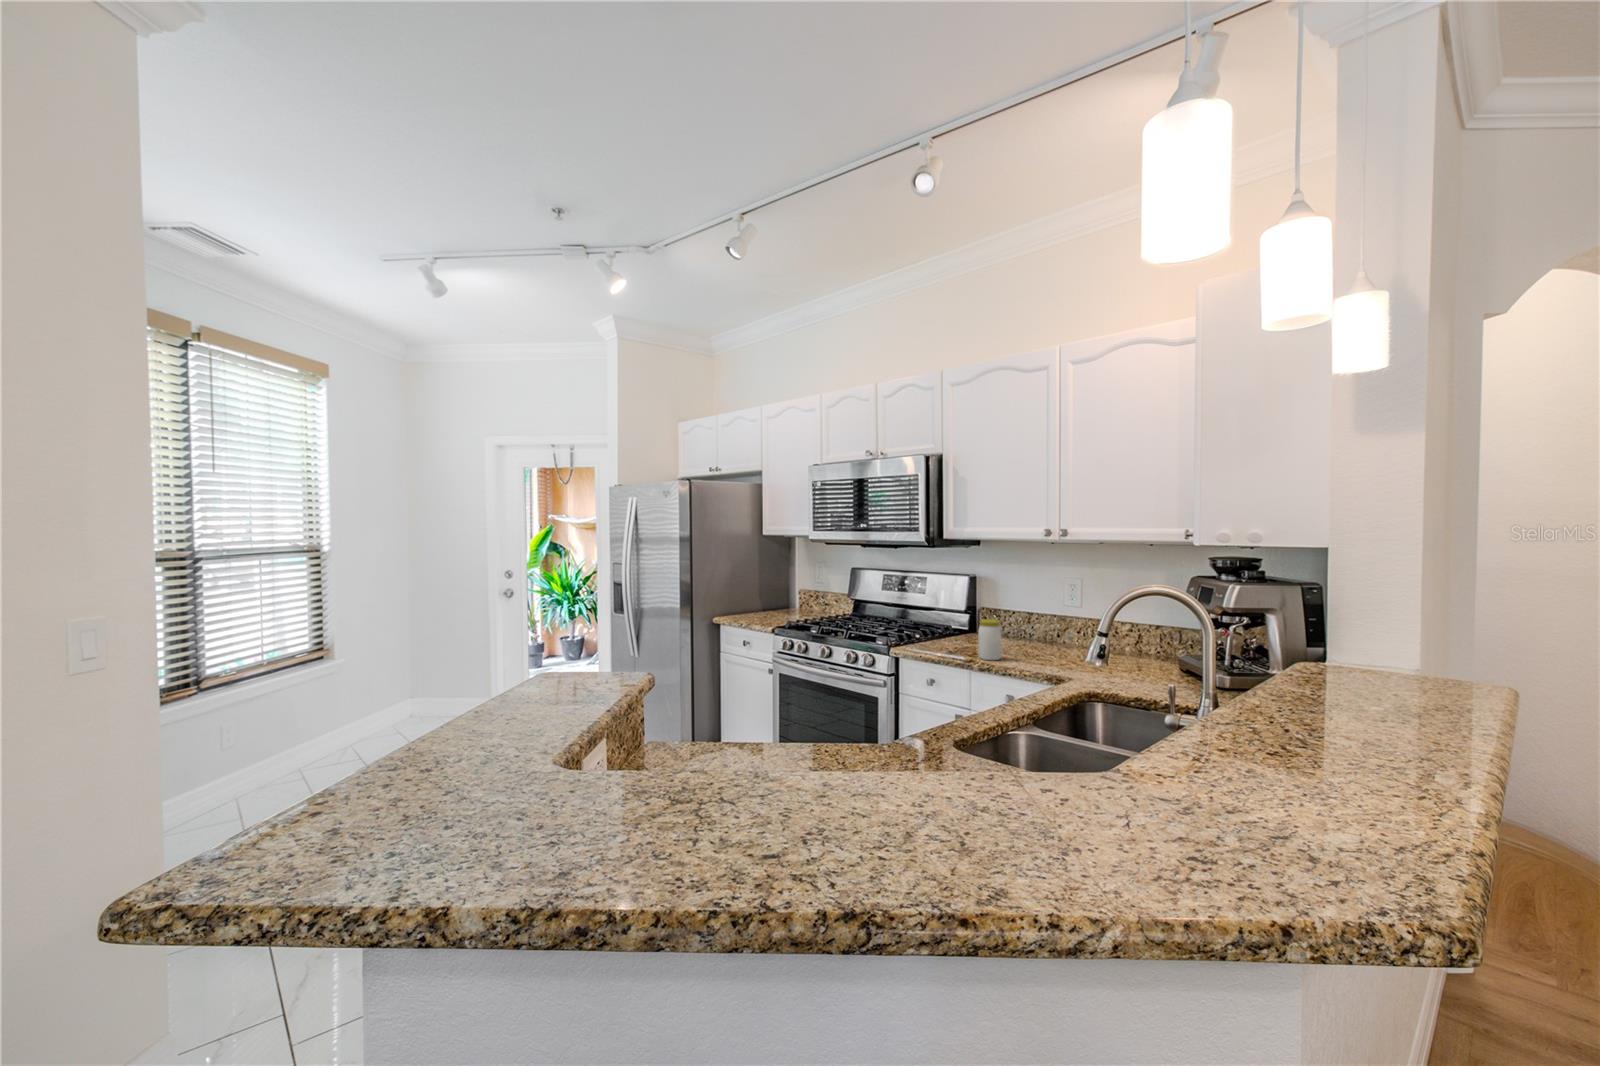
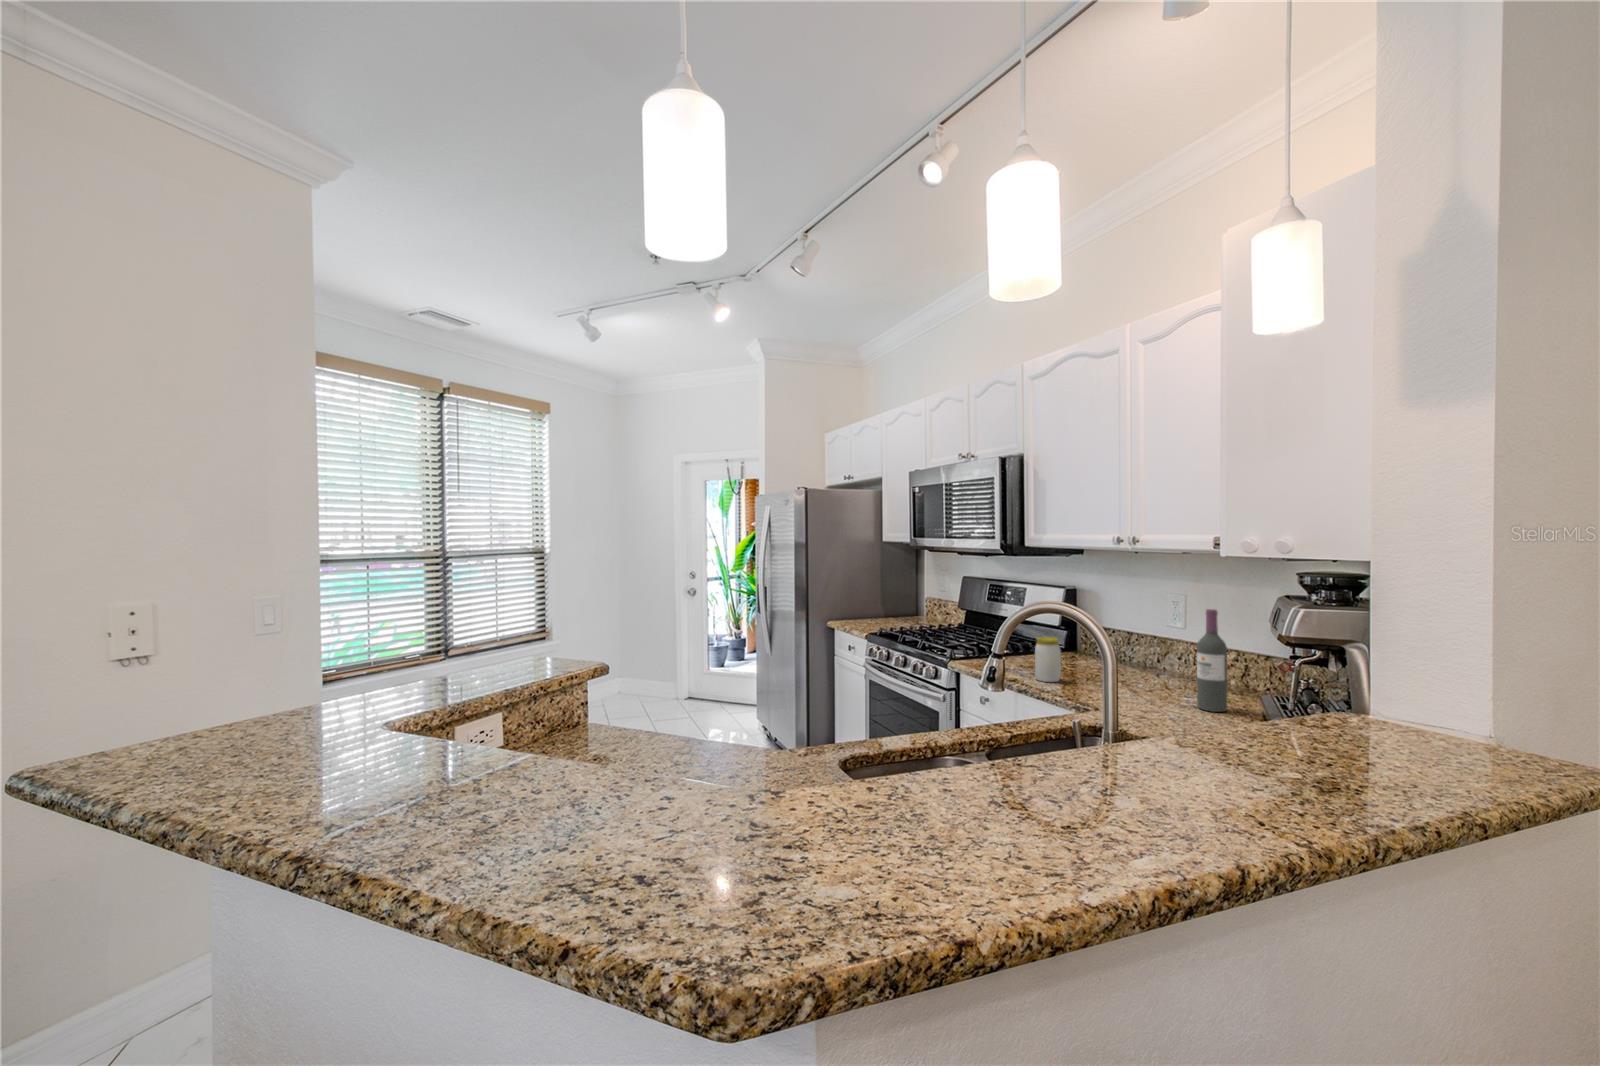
wine bottle: none [1128,588,1152,674] -> present [1197,609,1227,712]

